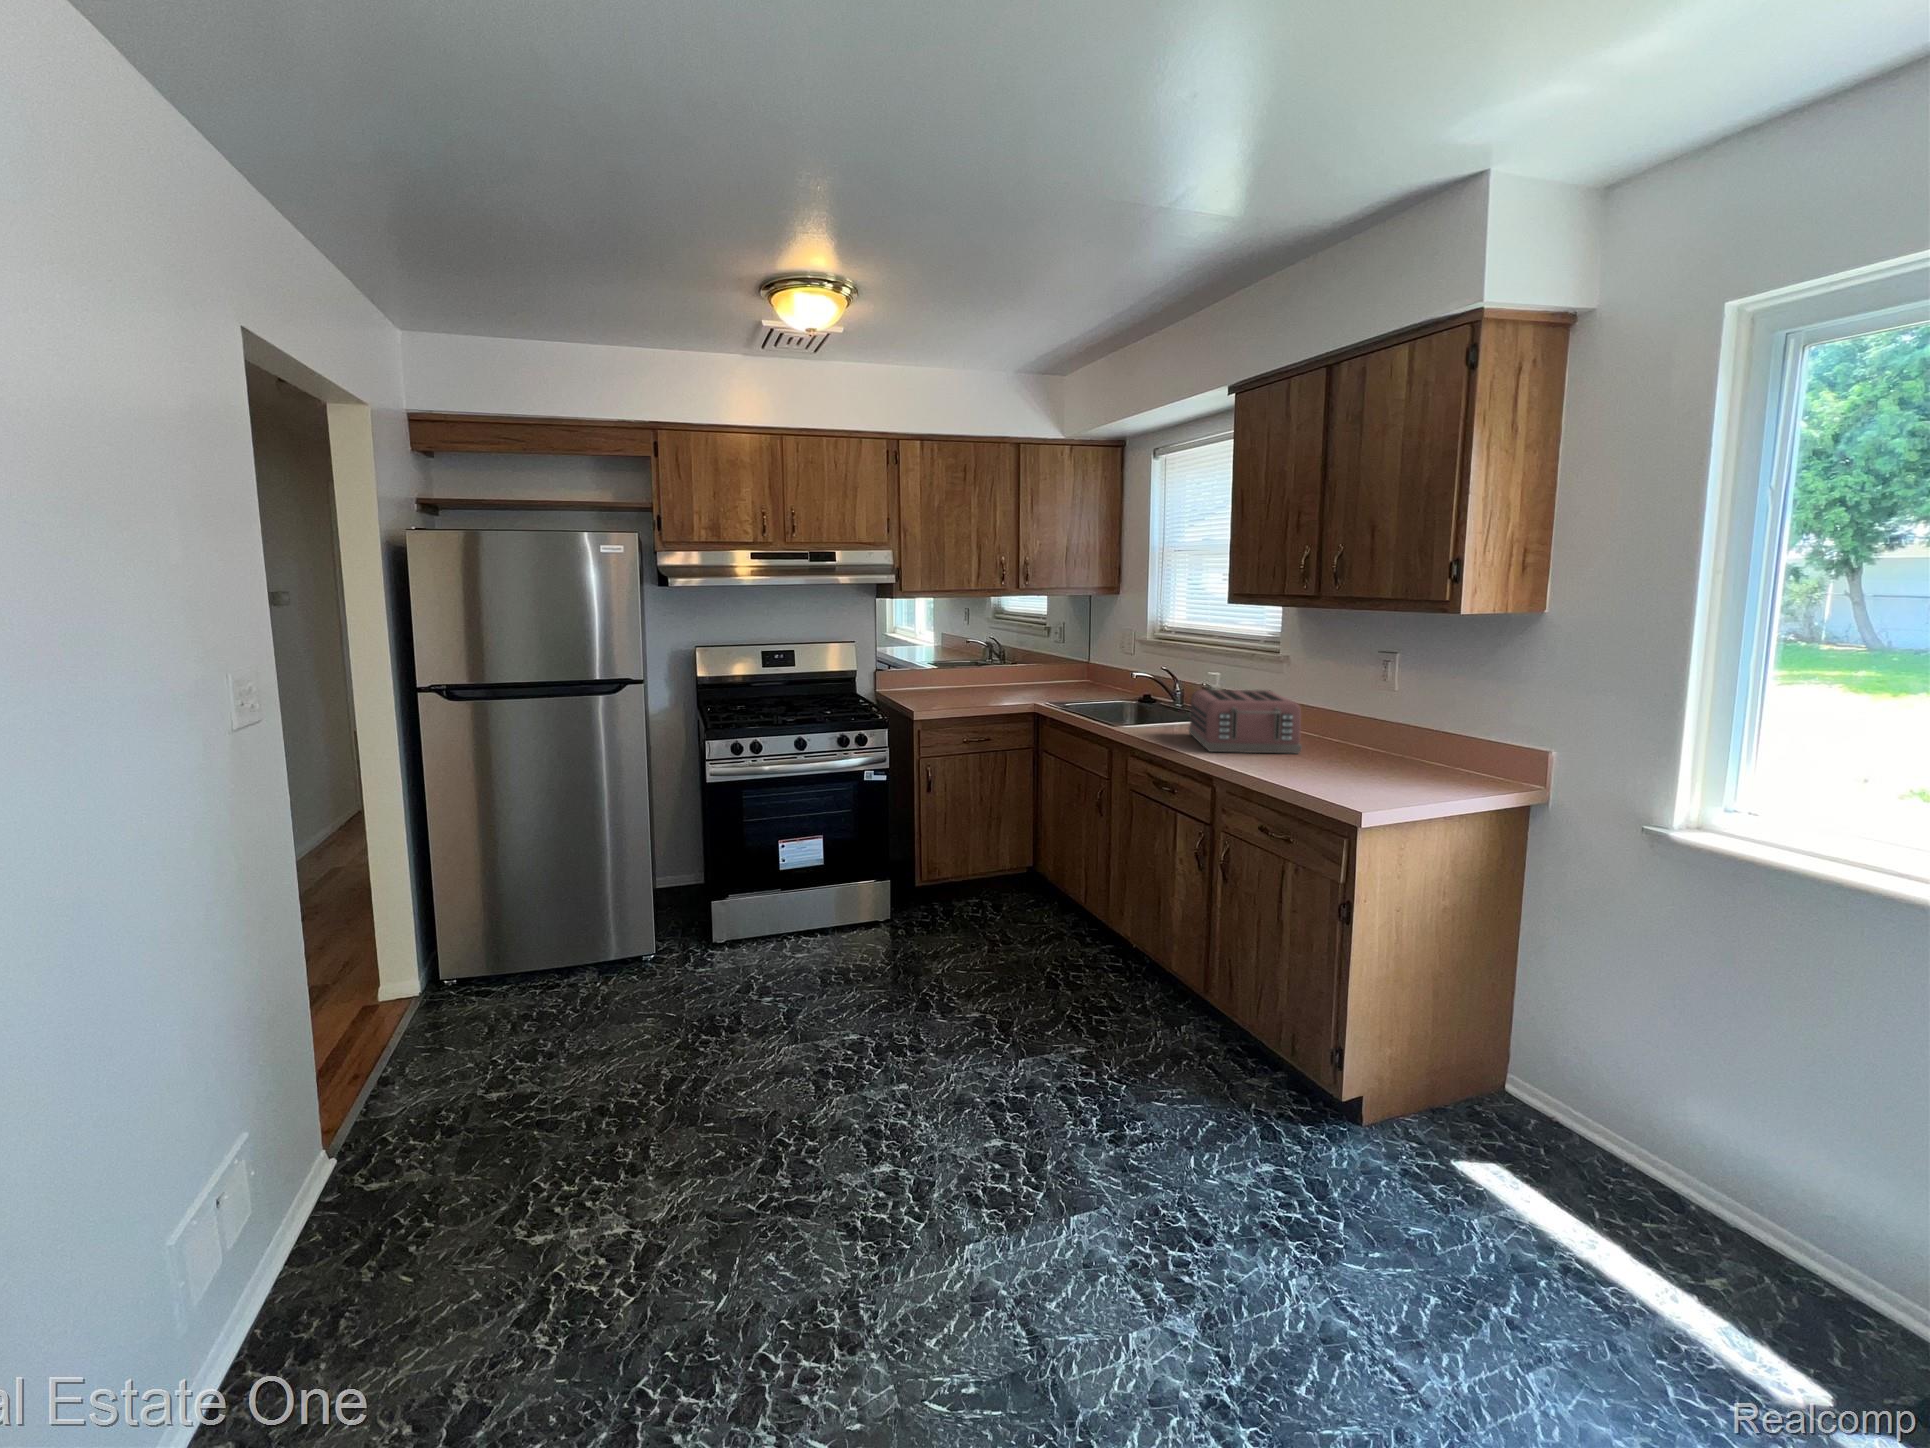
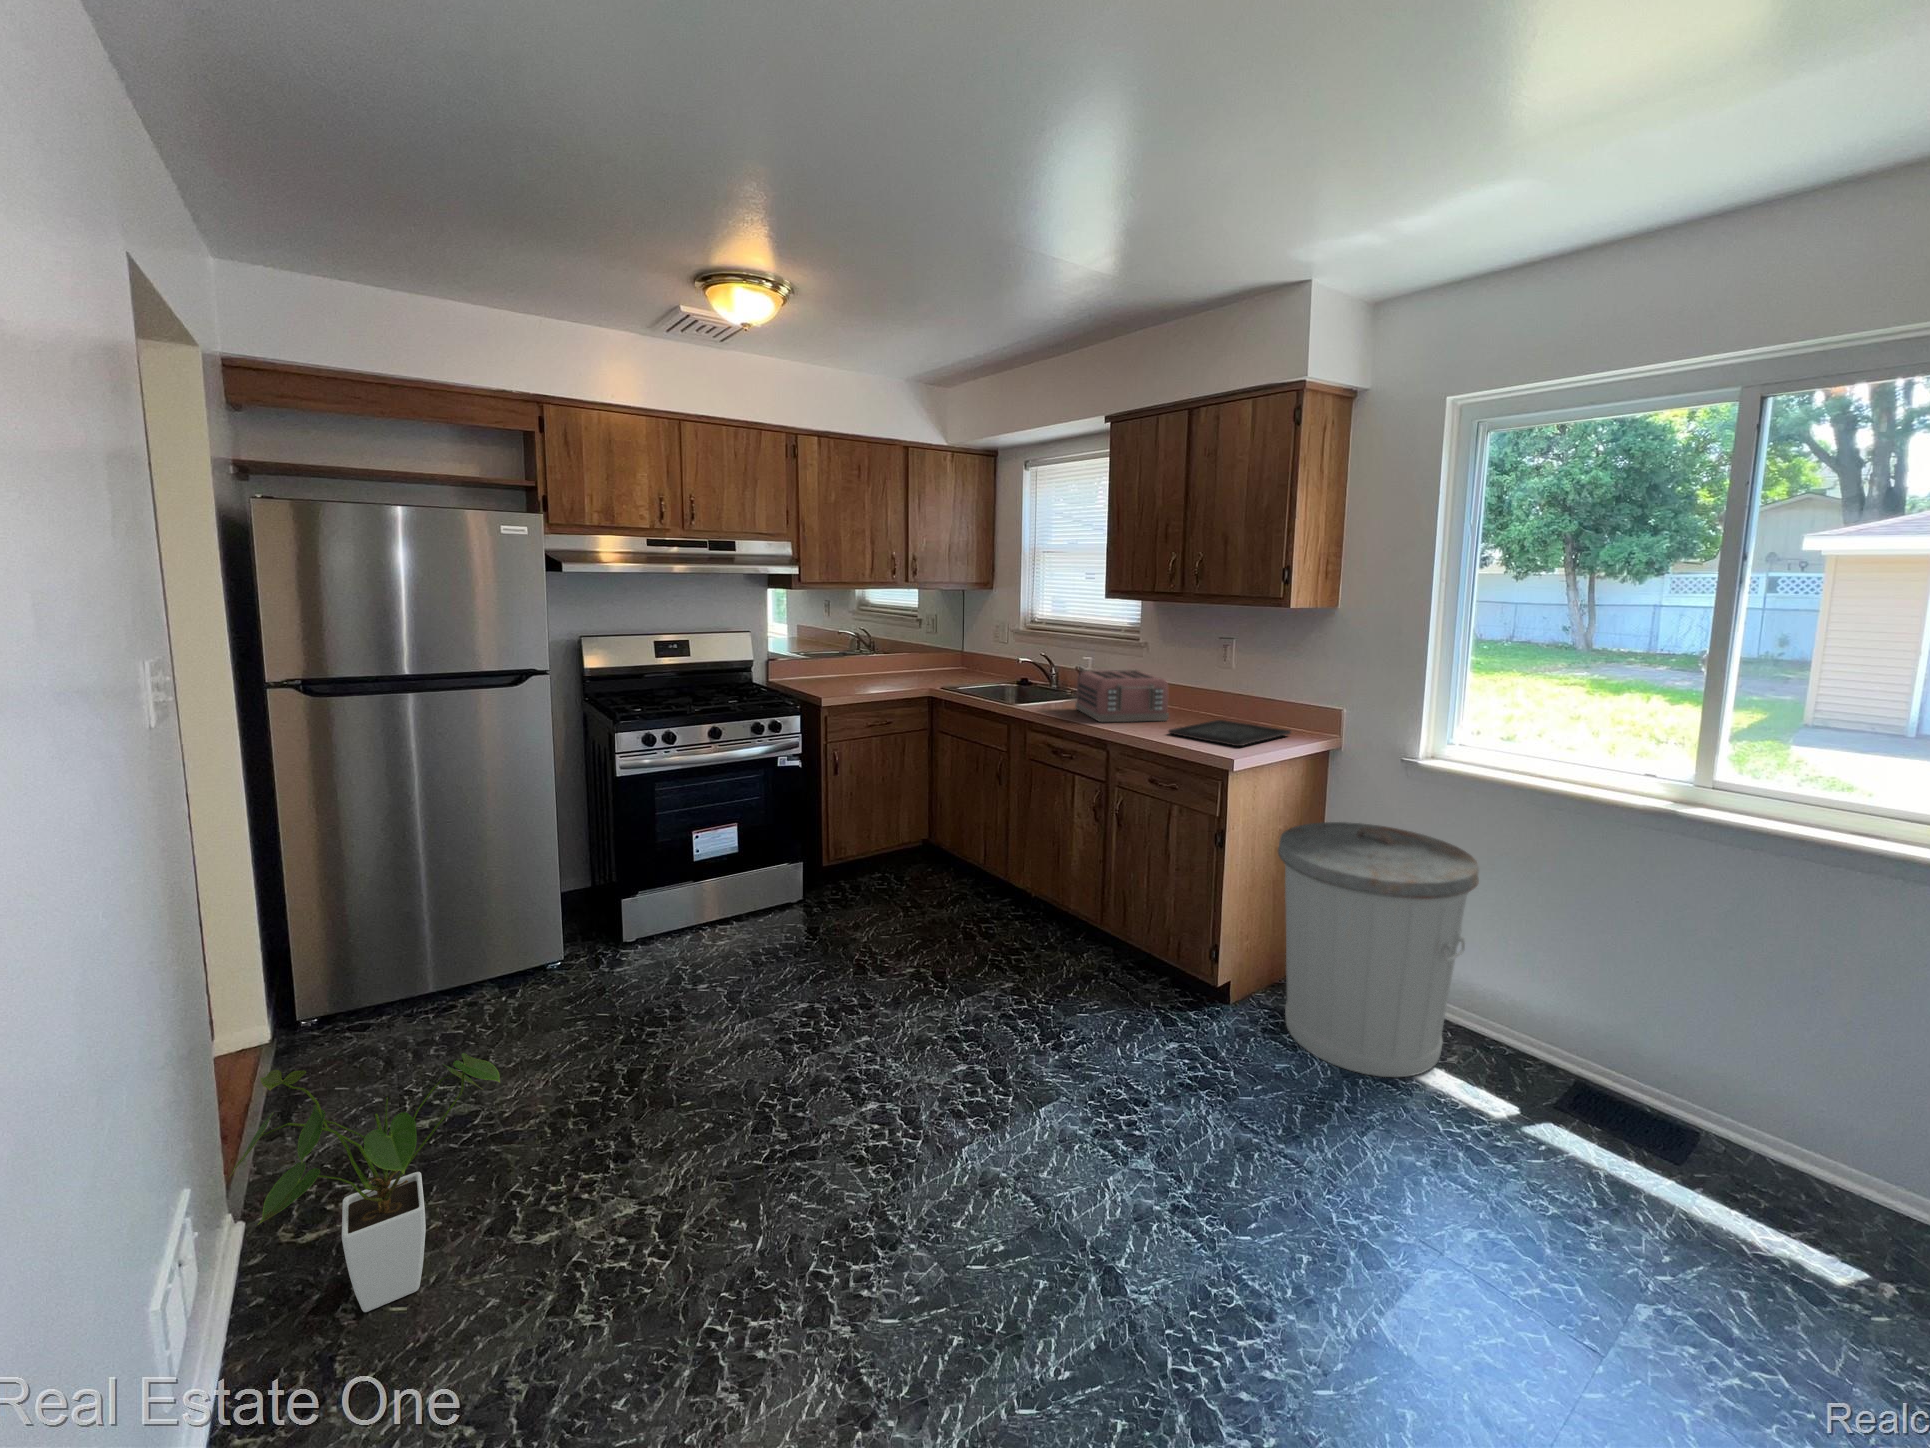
tray: none [1289,756,1468,793] -> present [1168,720,1291,746]
trash can: none [1427,903,1764,1292] -> present [1278,822,1479,1077]
house plant: none [274,1037,497,1276] -> present [231,1053,500,1312]

